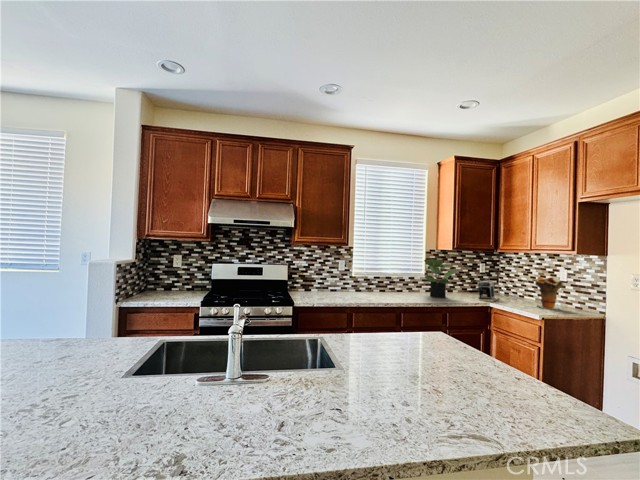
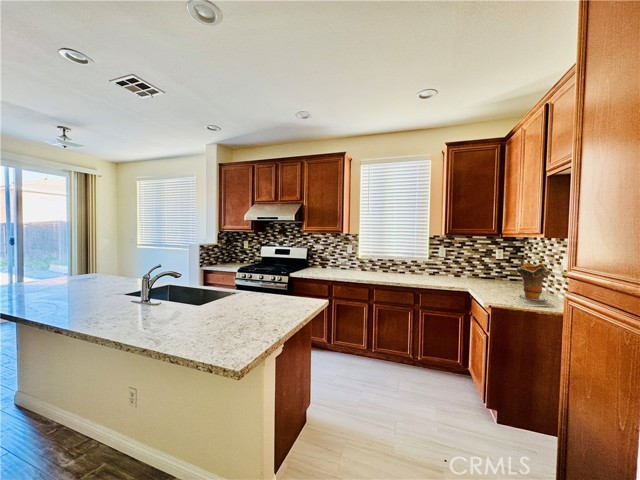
potted plant: present [424,259,456,298] -> none [412,243,446,280]
coffee maker: present [477,280,499,302] -> none [464,266,499,288]

